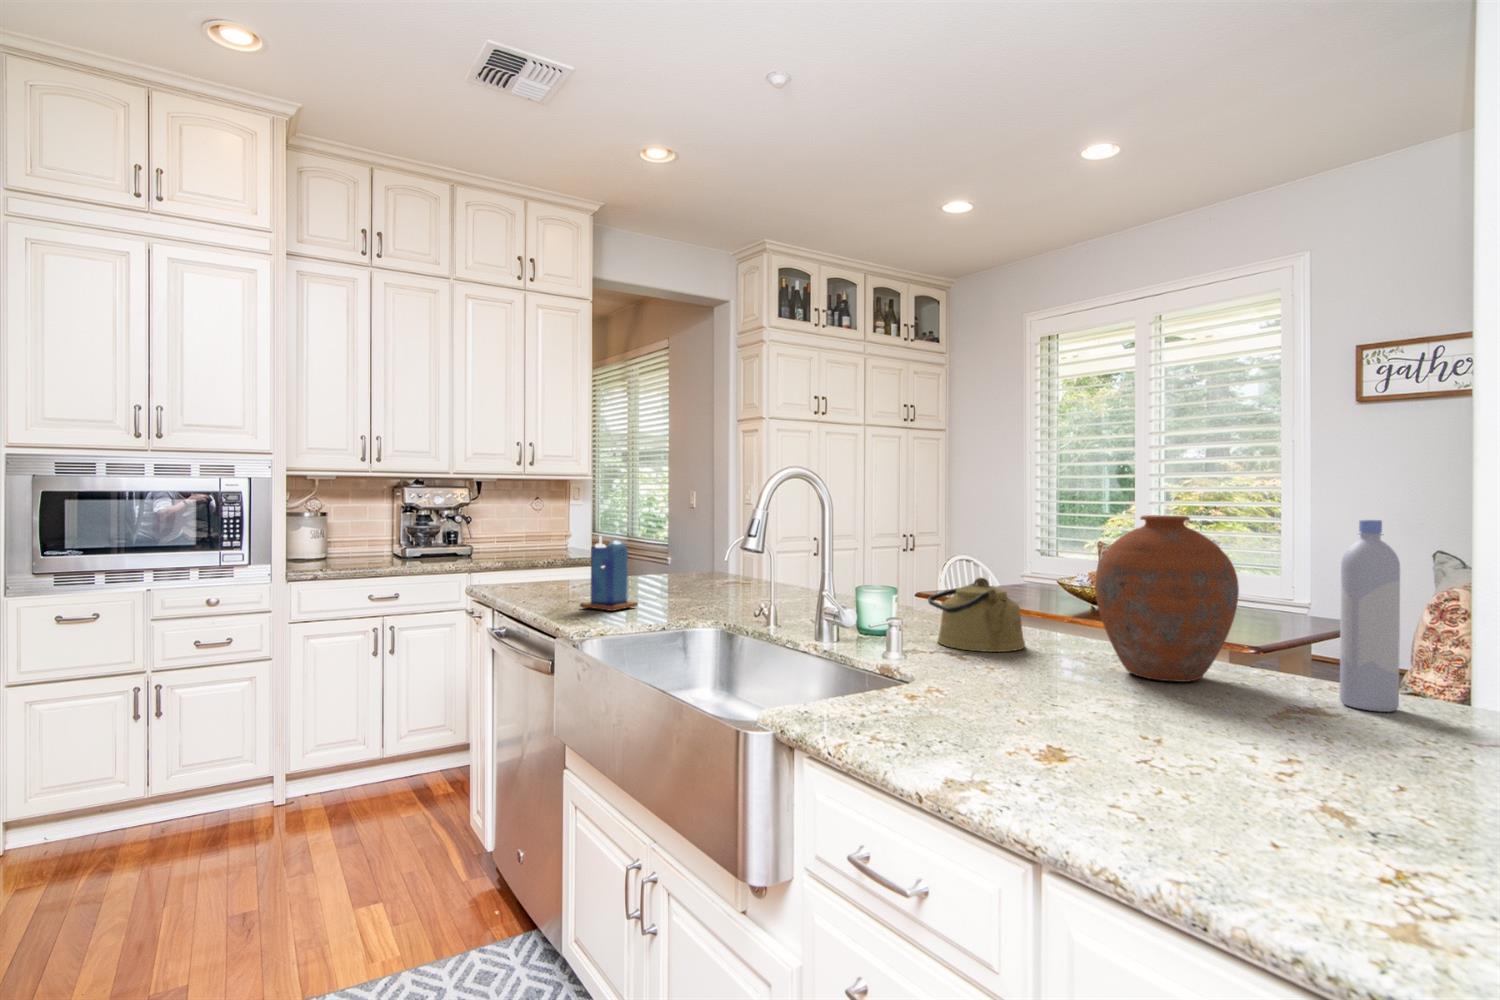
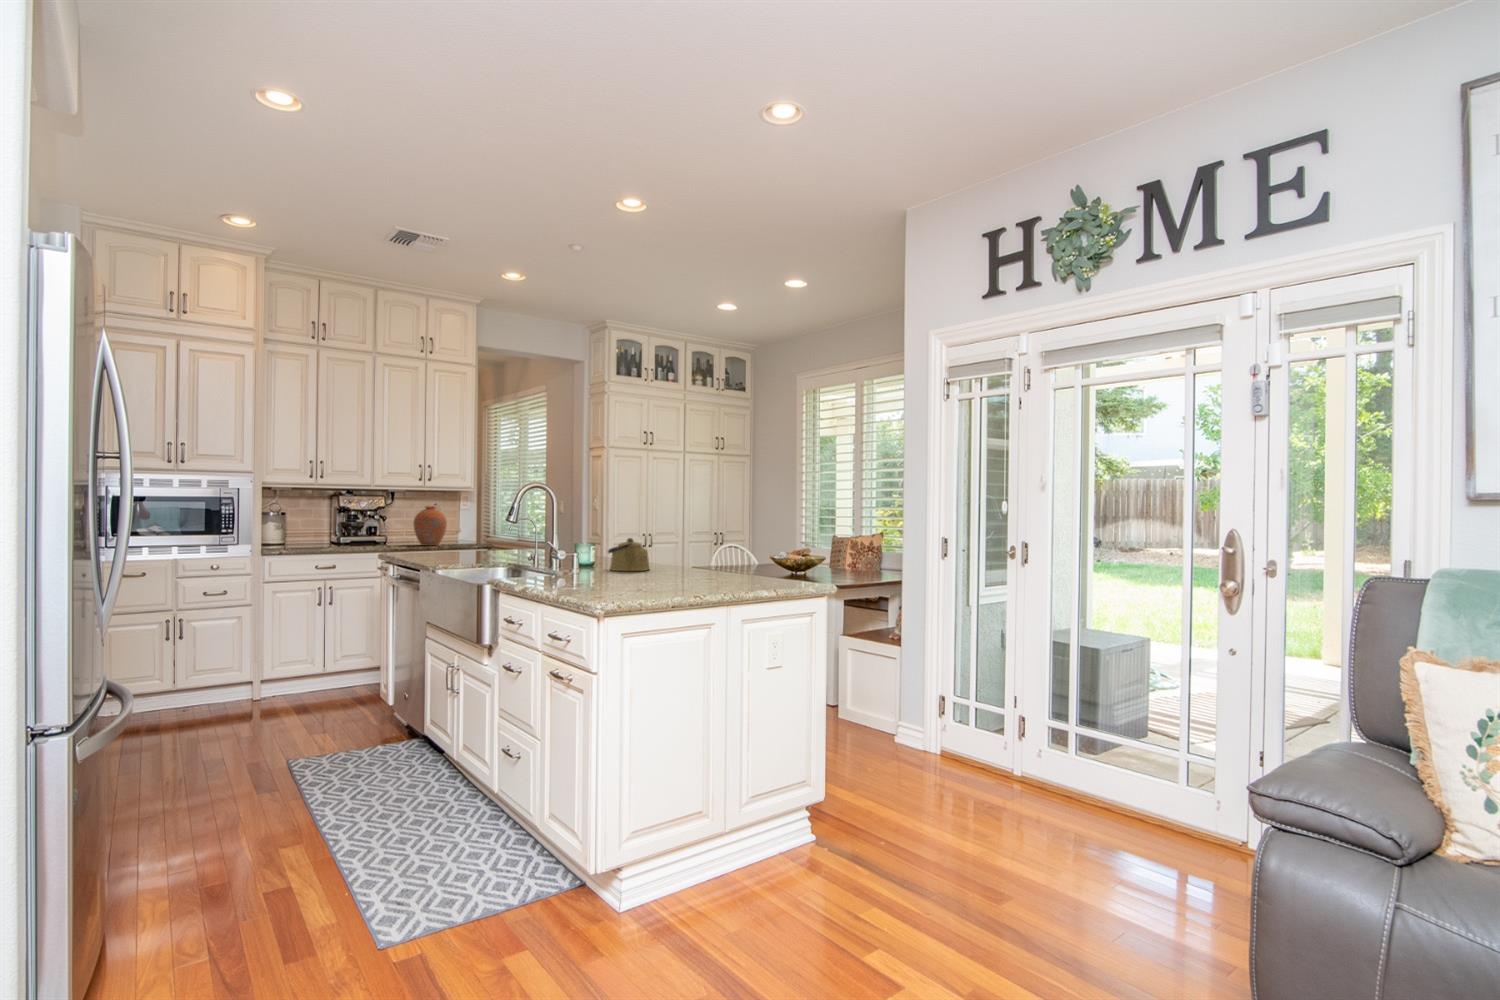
vase: present [1095,515,1239,682] -> present [413,506,447,546]
bottle: present [1340,520,1400,712] -> none [726,507,744,580]
candle: present [580,536,638,611] -> none [442,521,476,562]

